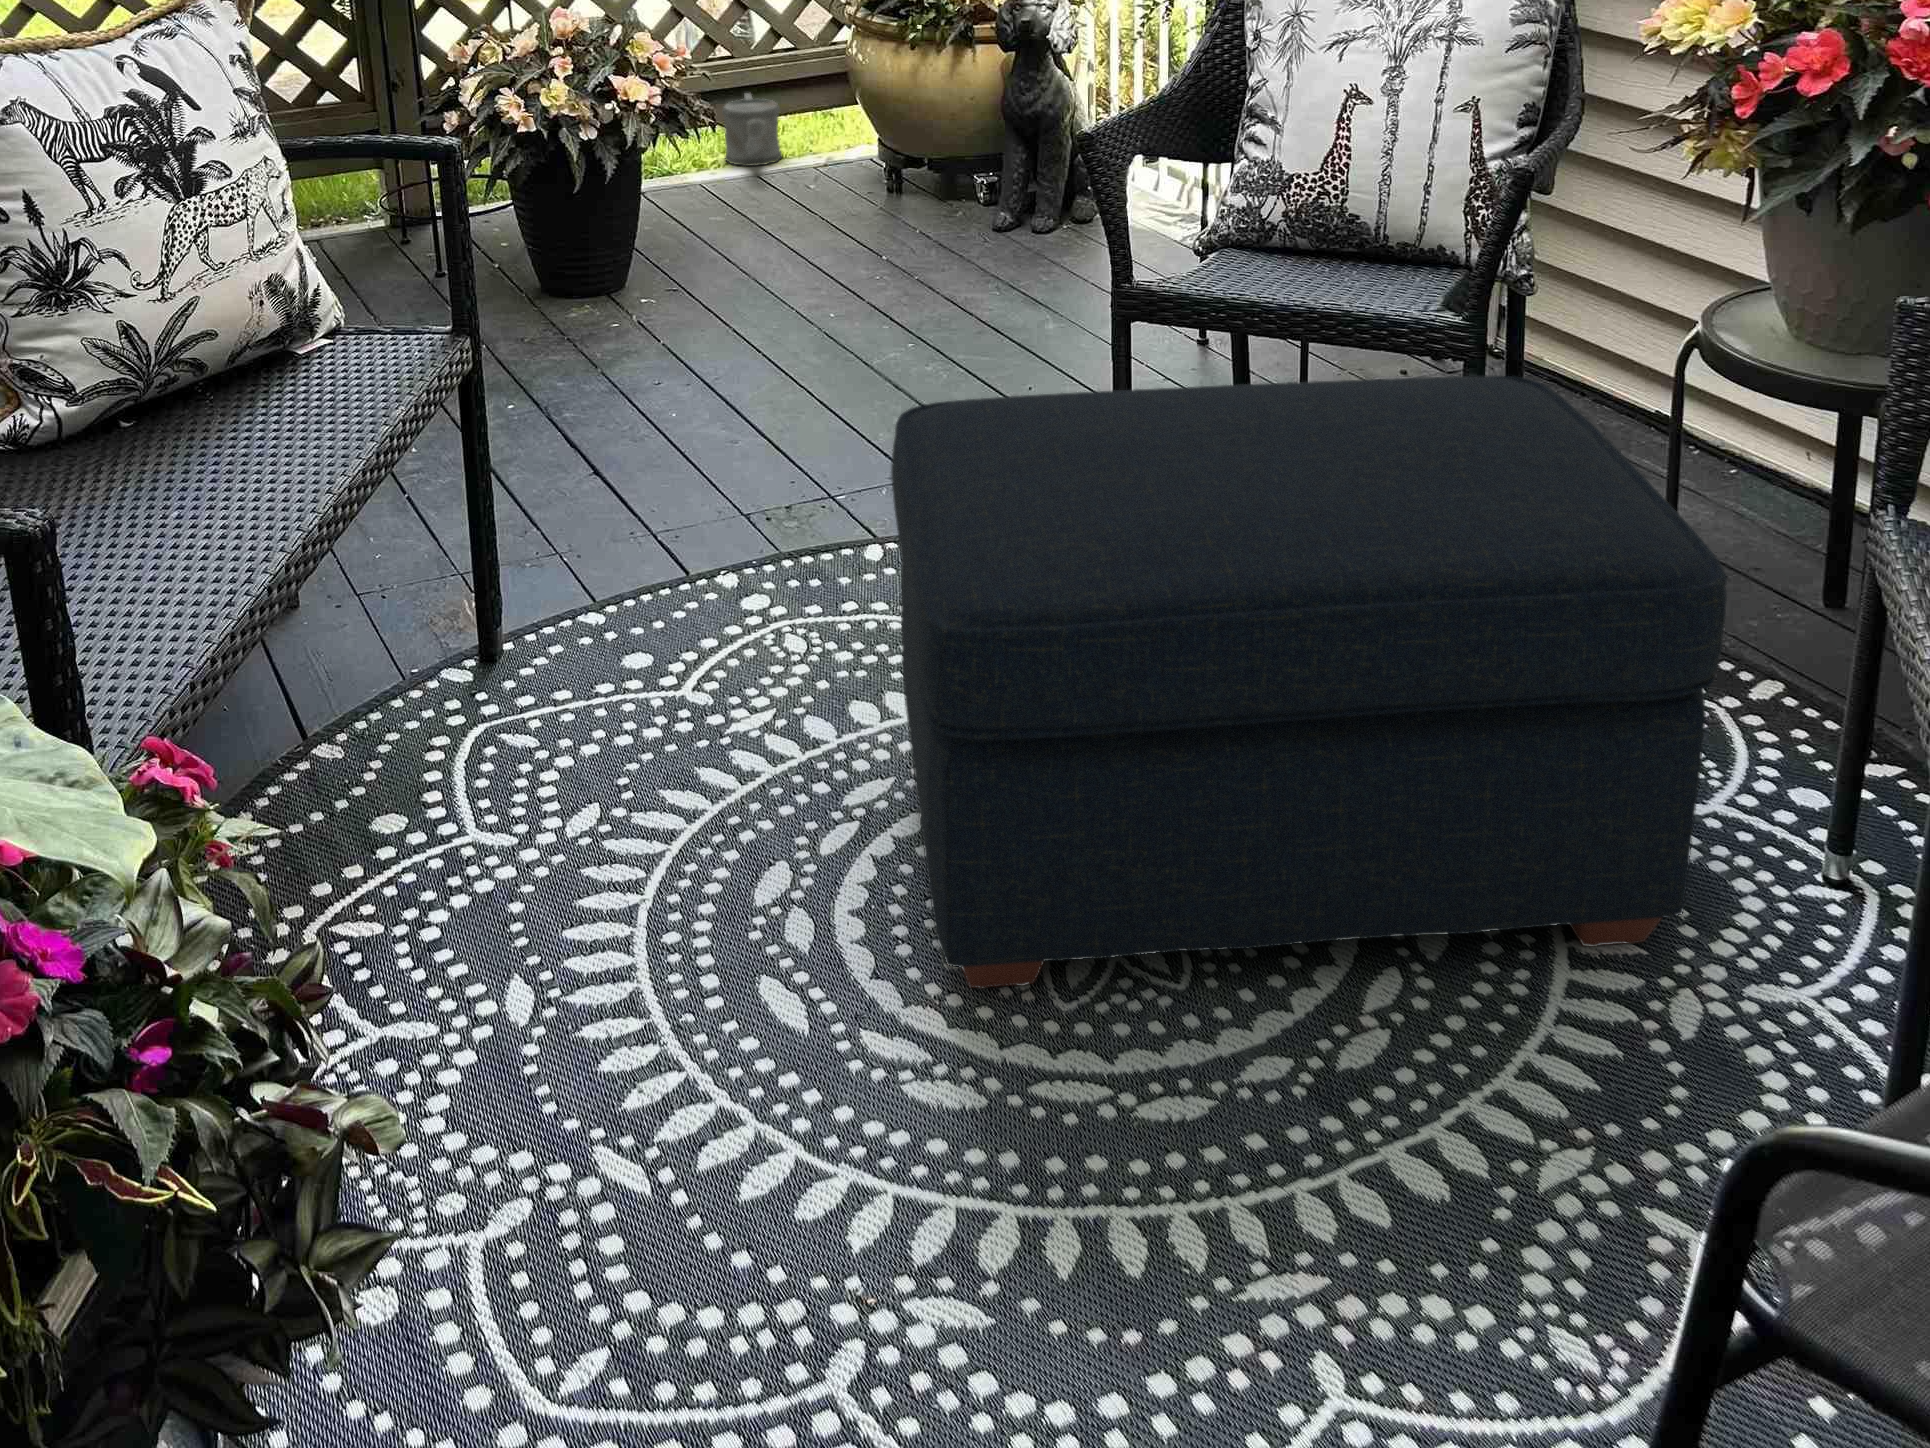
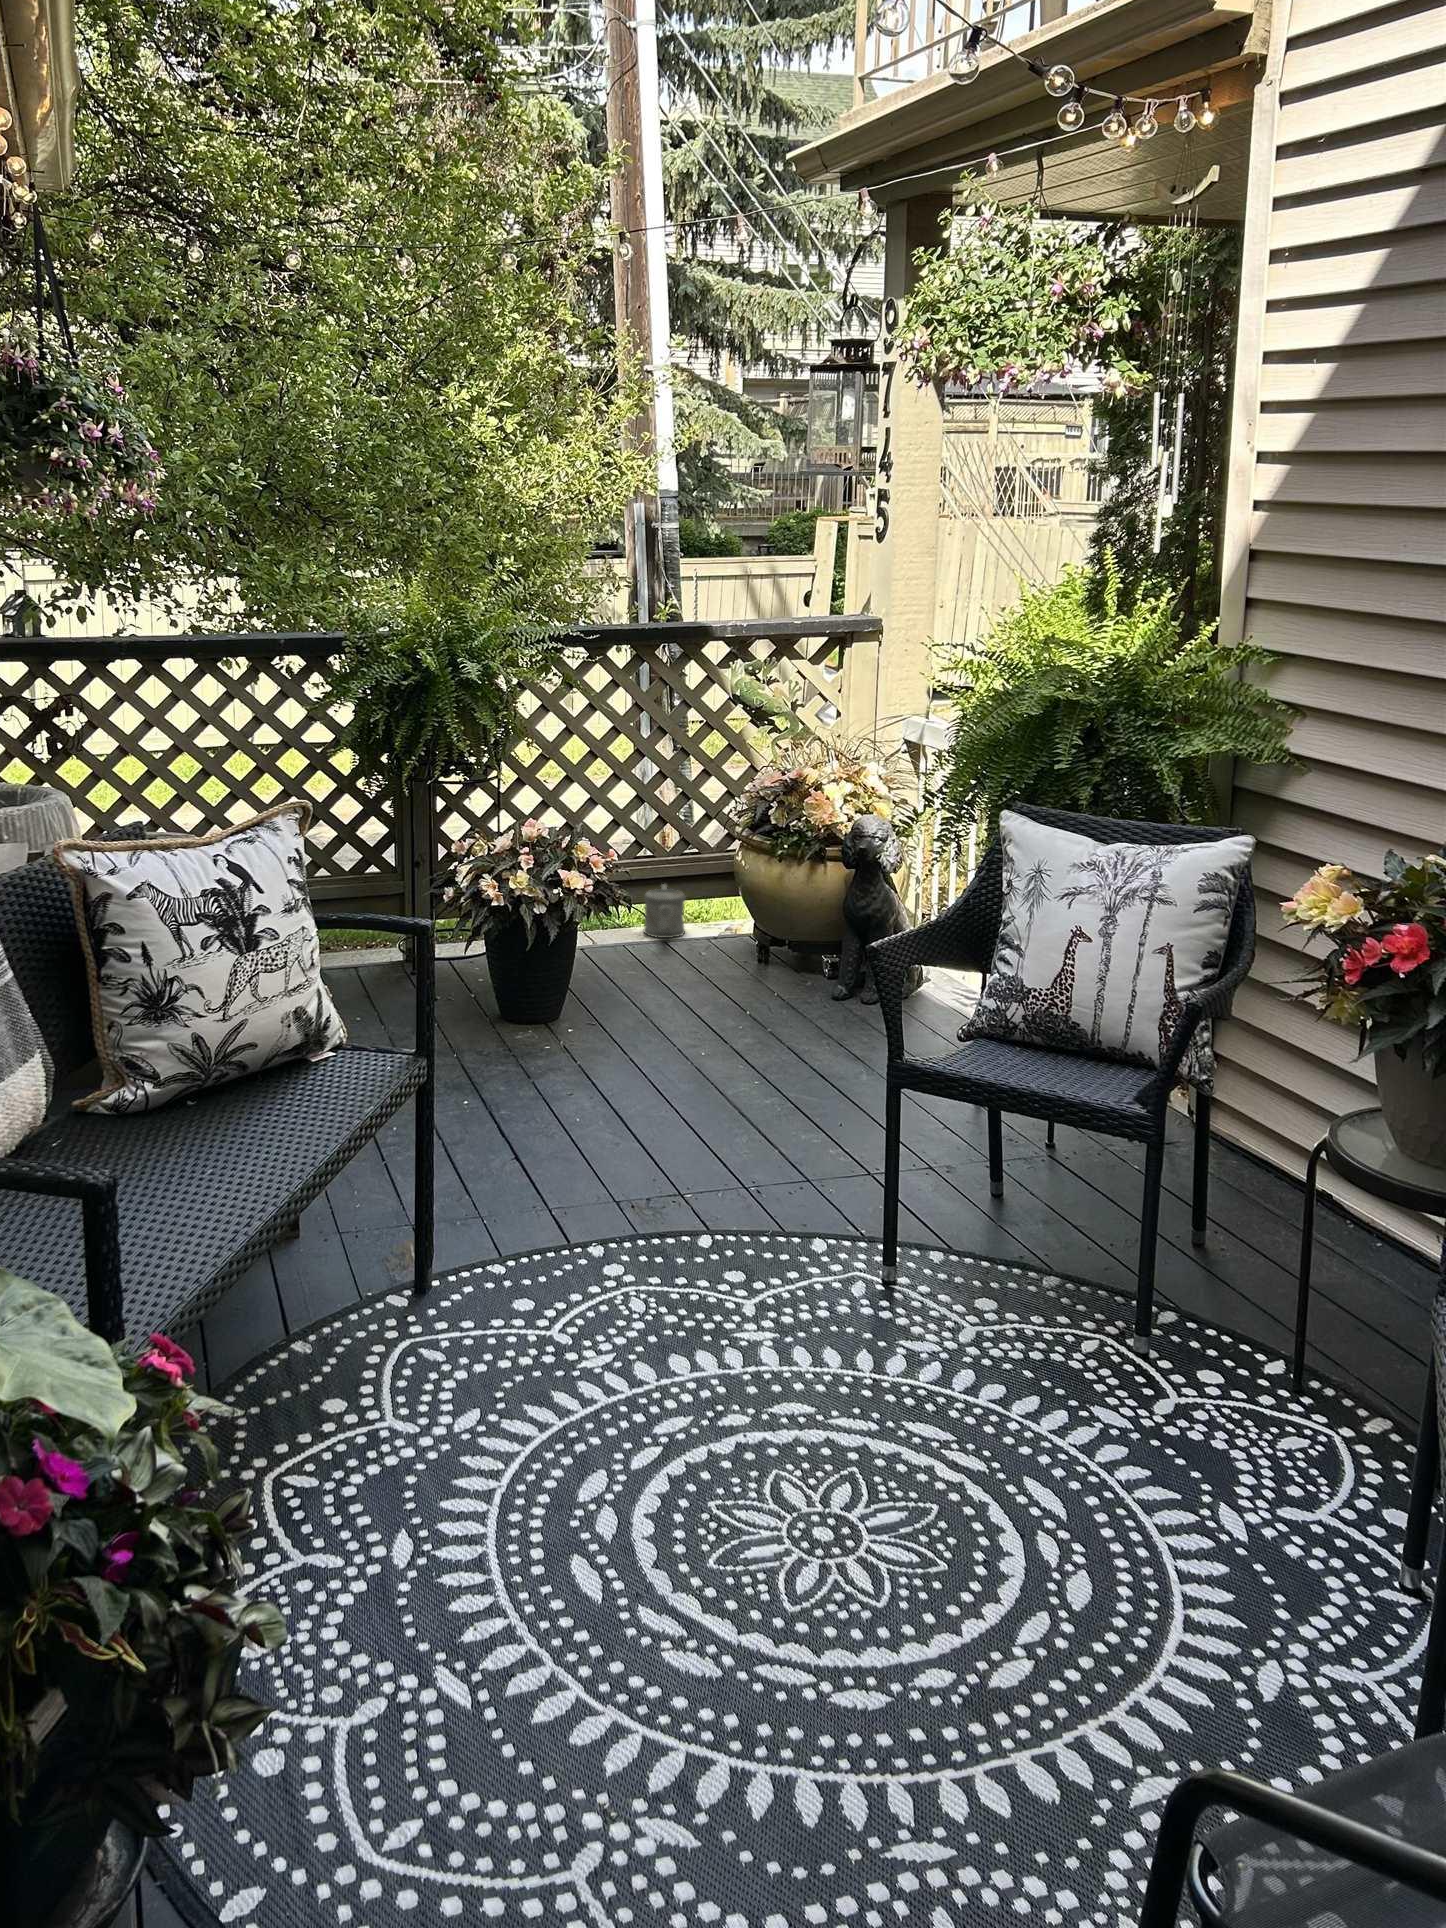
ottoman: present [891,376,1727,989] -> none [697,1140,1306,1620]

